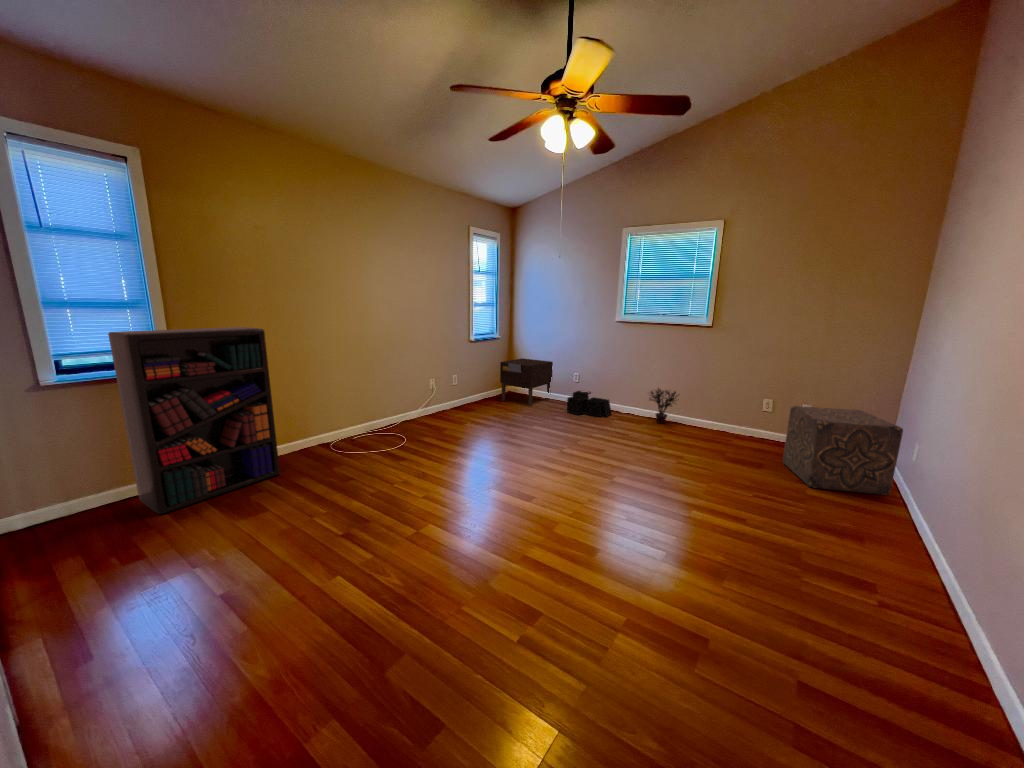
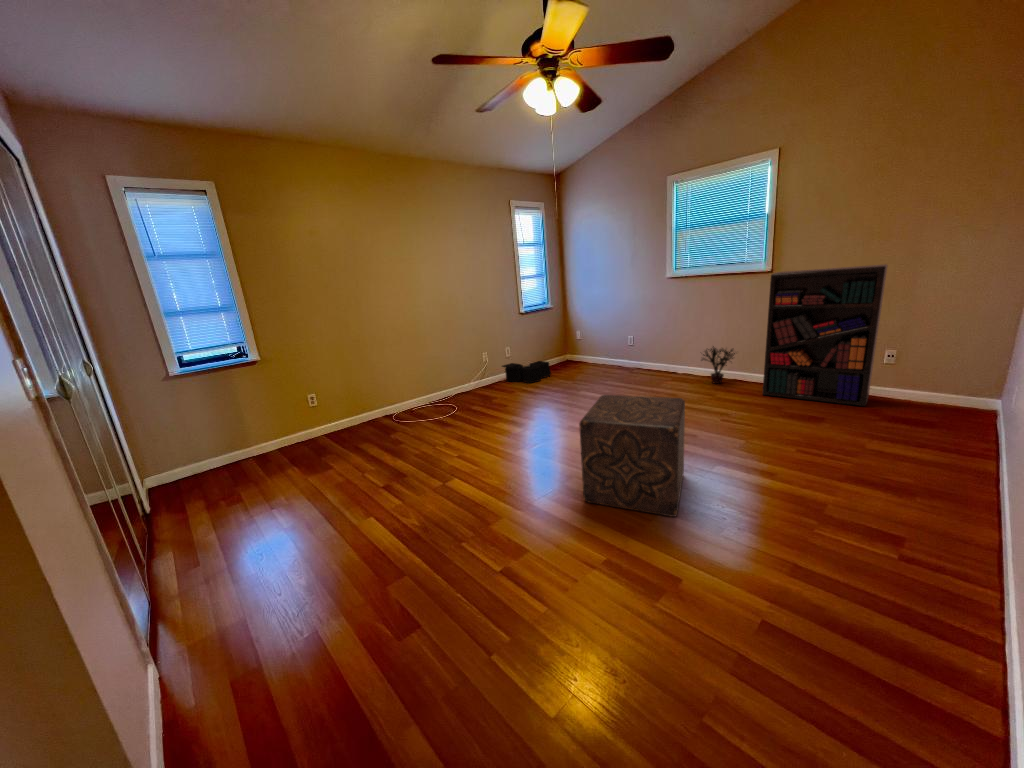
bookshelf: present [108,327,280,514] -> present [763,264,887,406]
nightstand: present [500,358,553,406] -> none [552,326,606,373]
storage bin: present [567,391,612,417] -> present [502,361,551,383]
ottoman: present [783,406,903,495] -> present [579,395,685,517]

